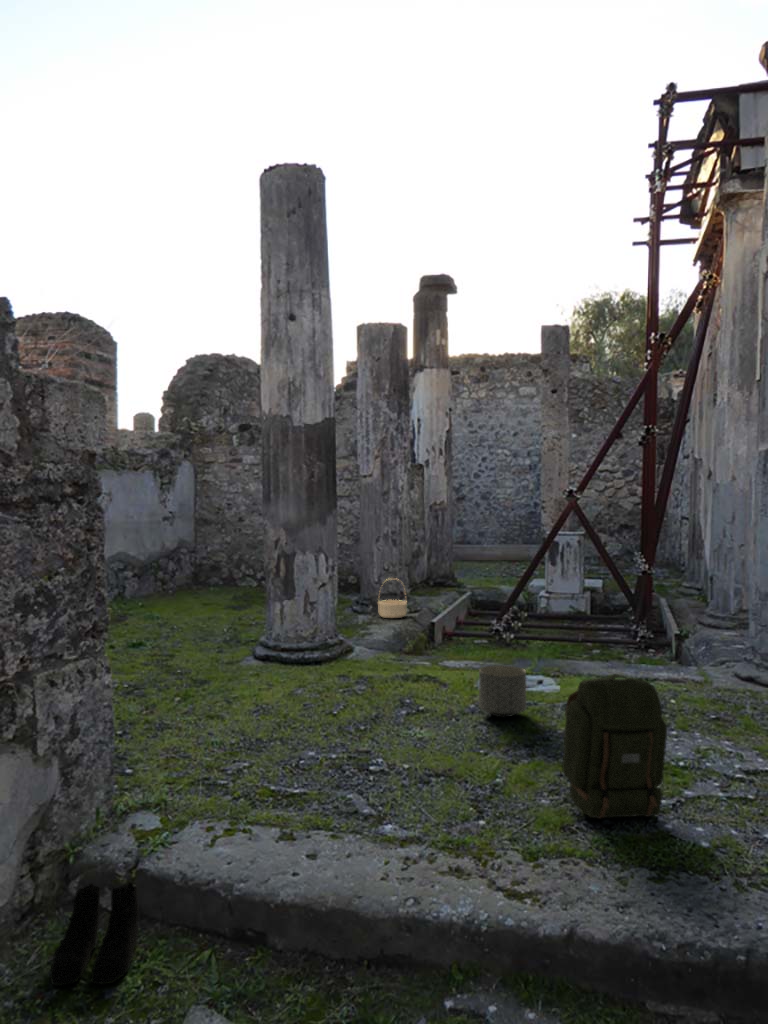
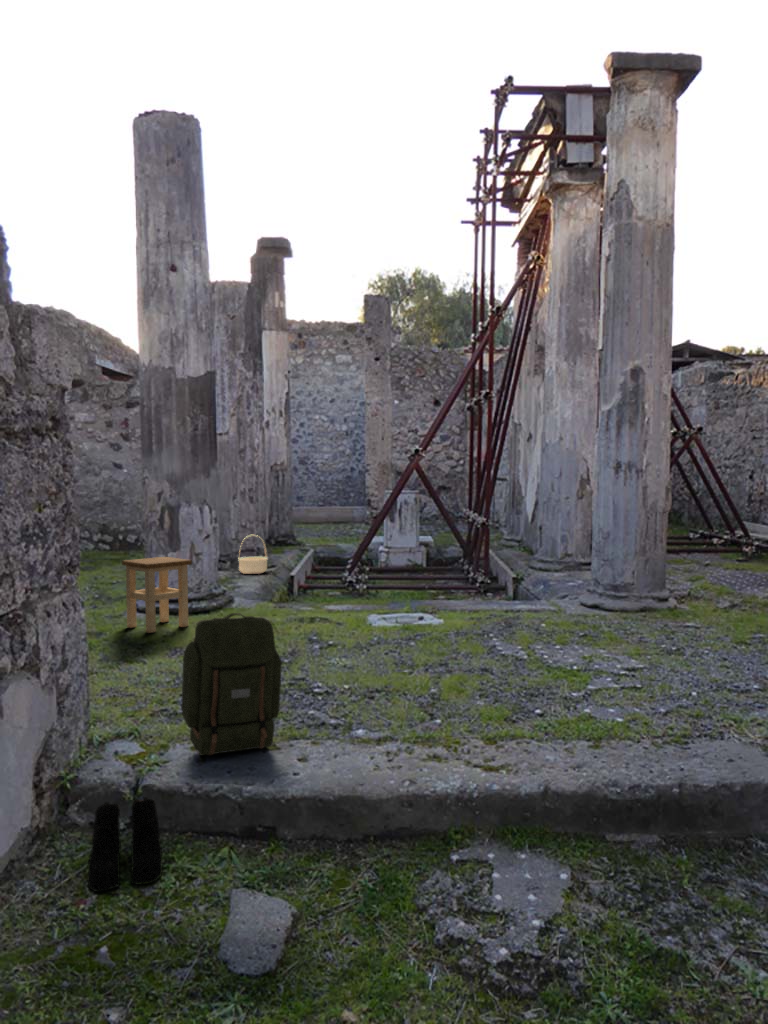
stool: none [236,603,300,681] -> present [122,557,192,633]
planter: present [479,665,526,717] -> none [383,600,425,646]
backpack: present [562,674,667,818] -> present [181,613,282,755]

